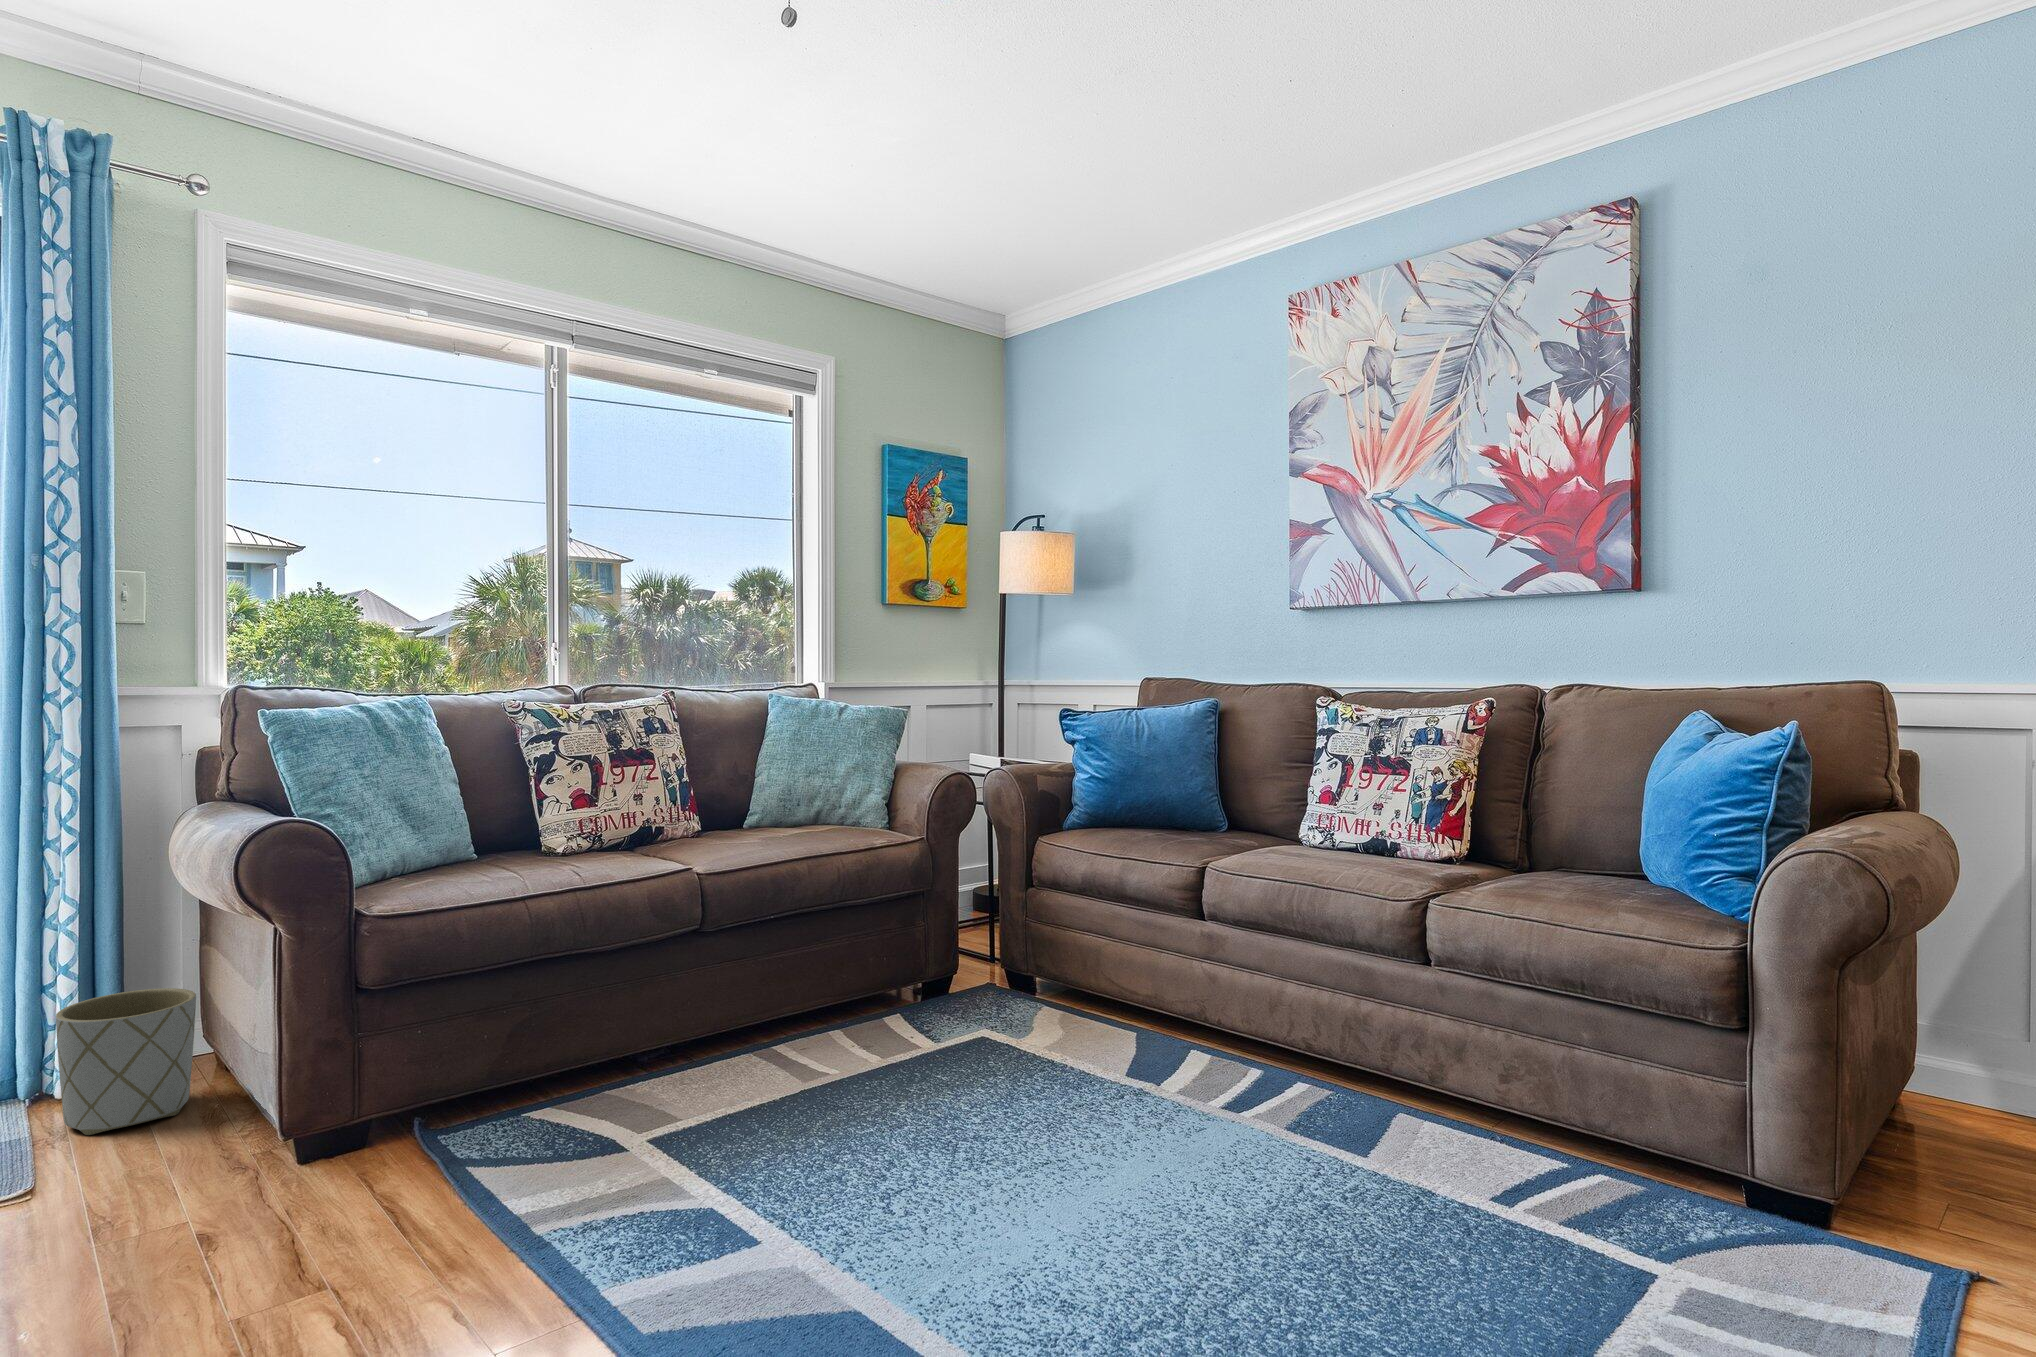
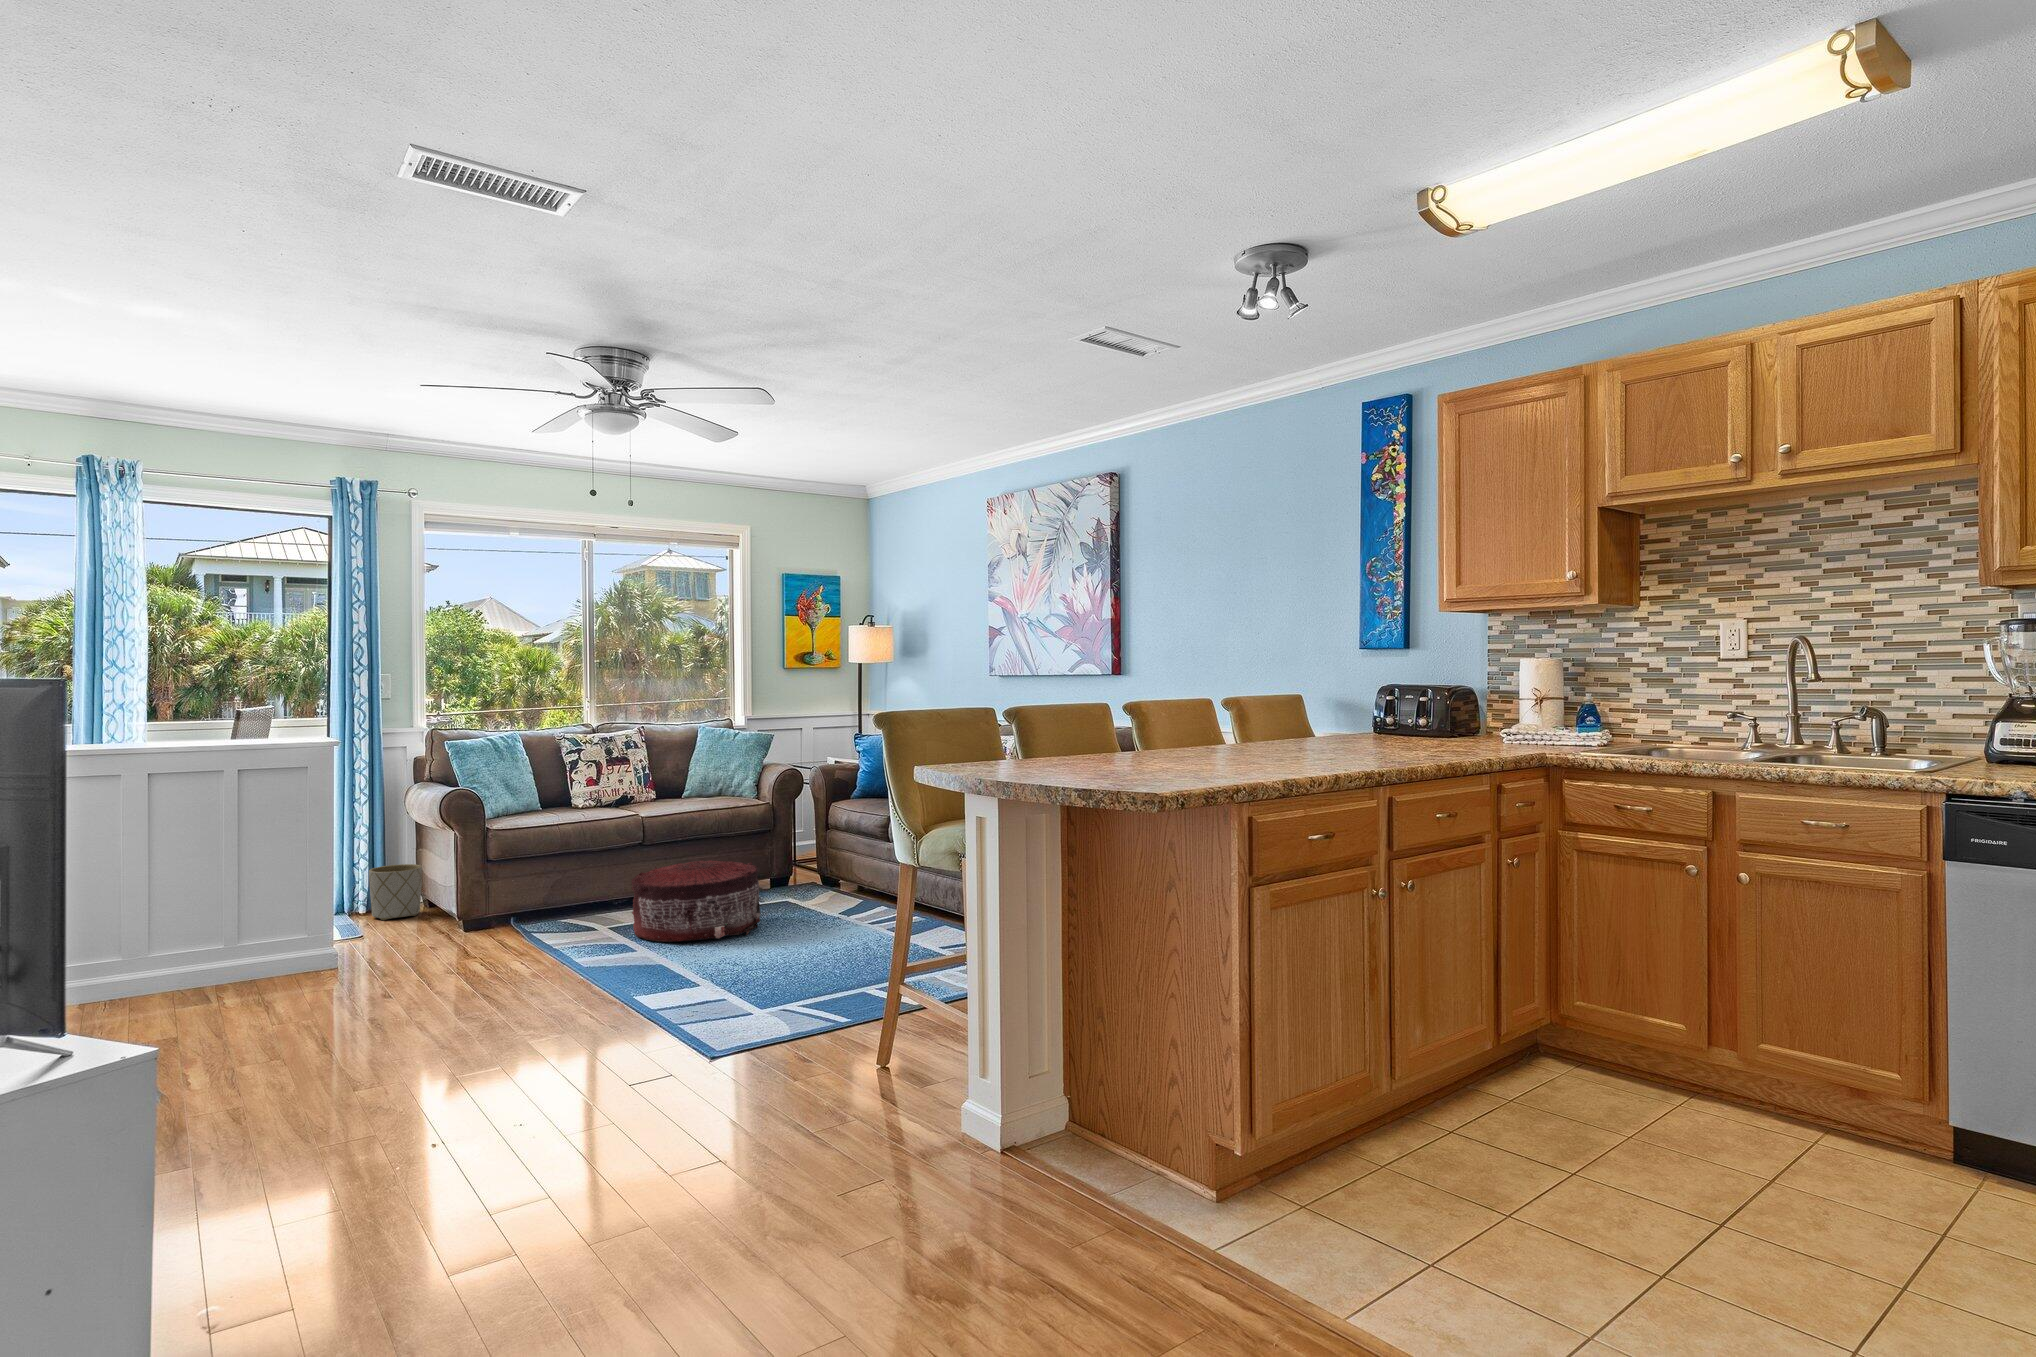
pouf: none [723,977,1031,1229] -> present [631,860,760,942]

